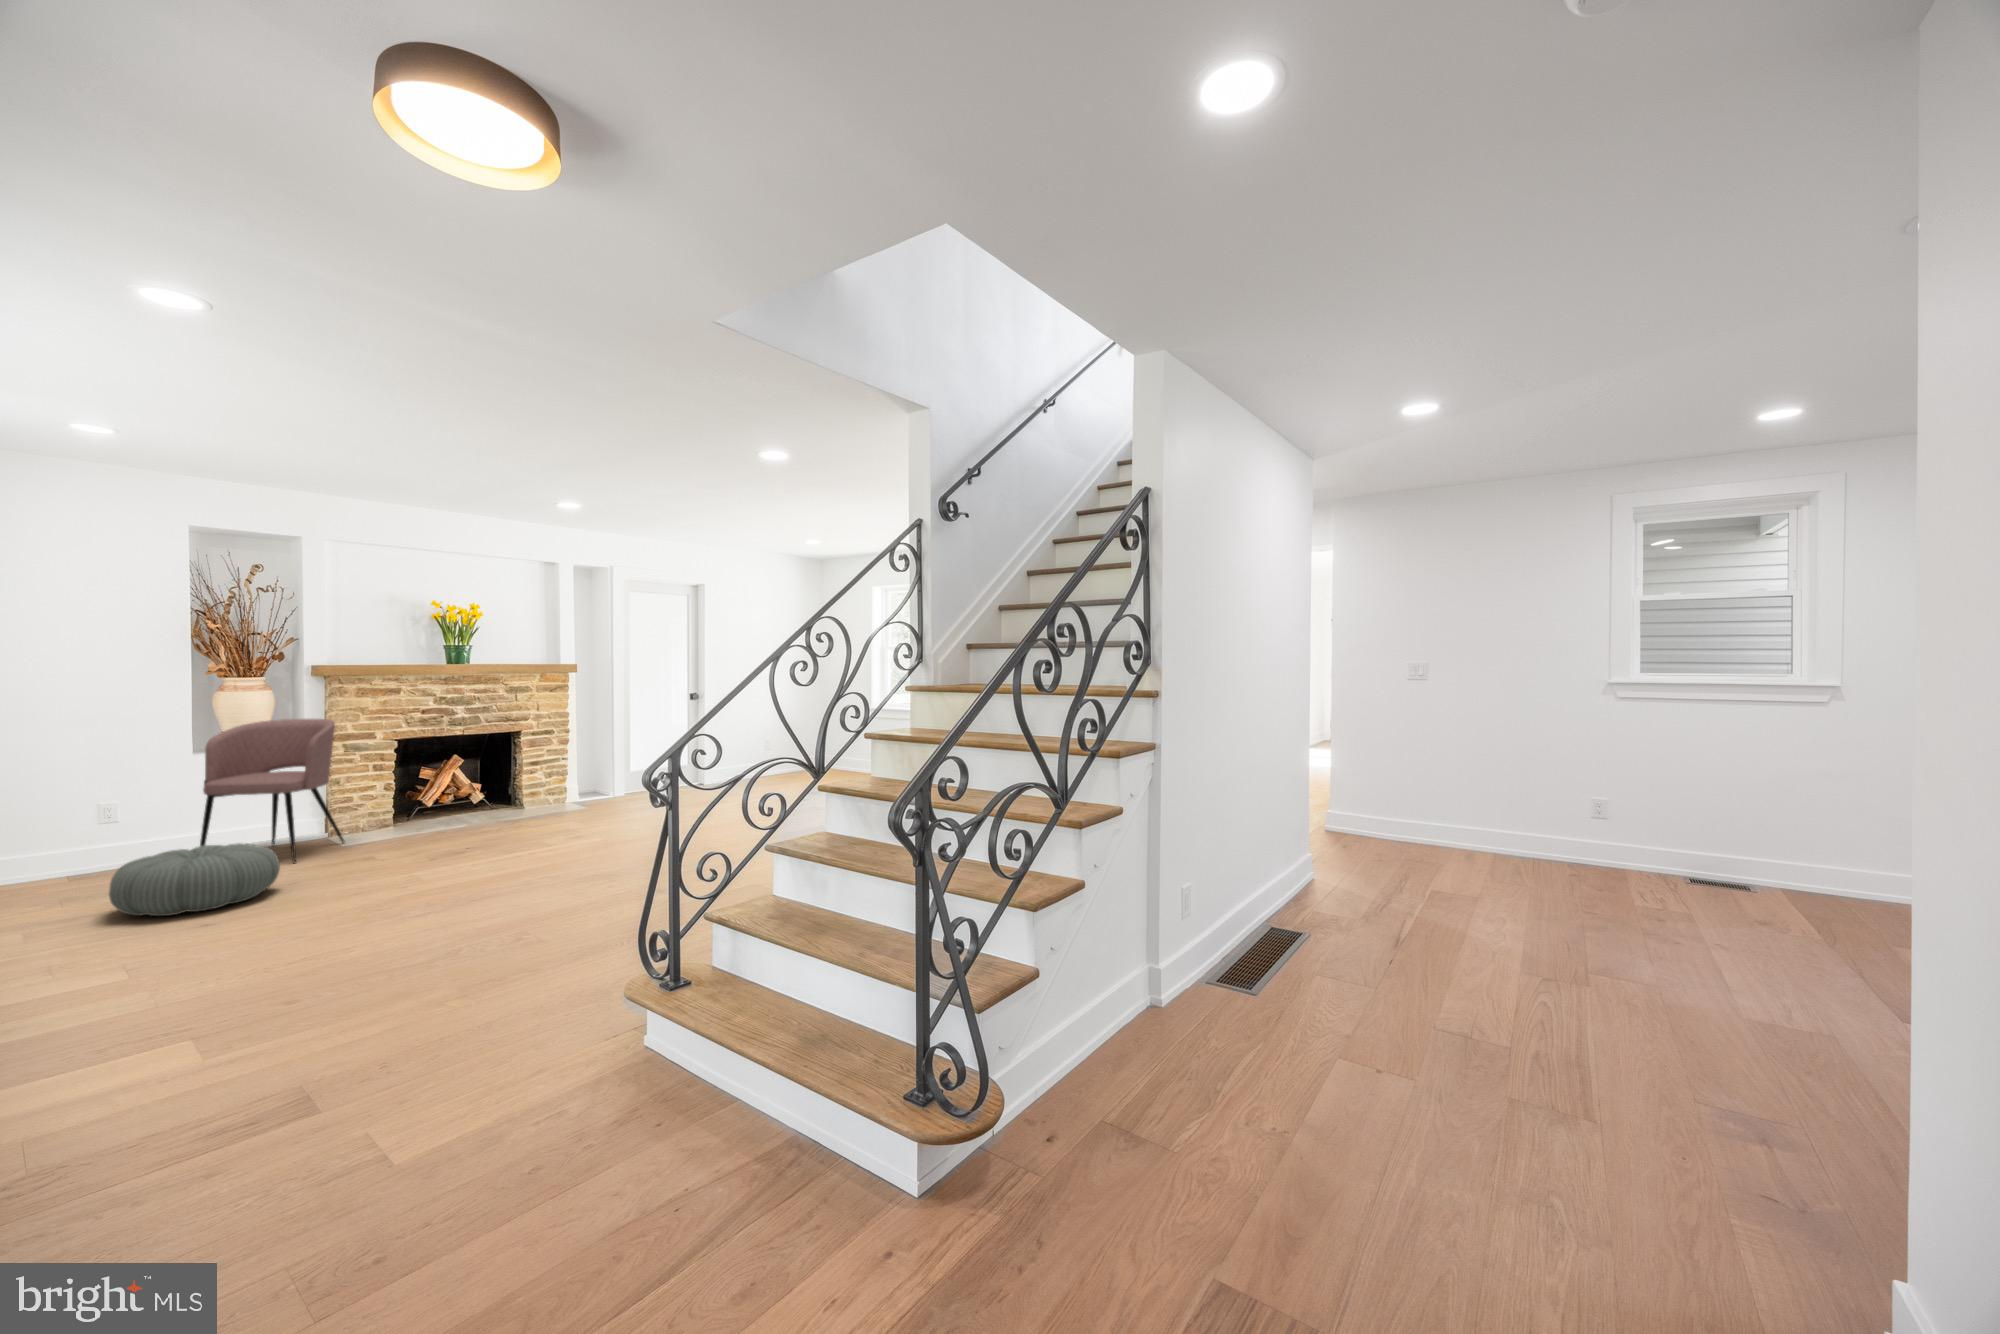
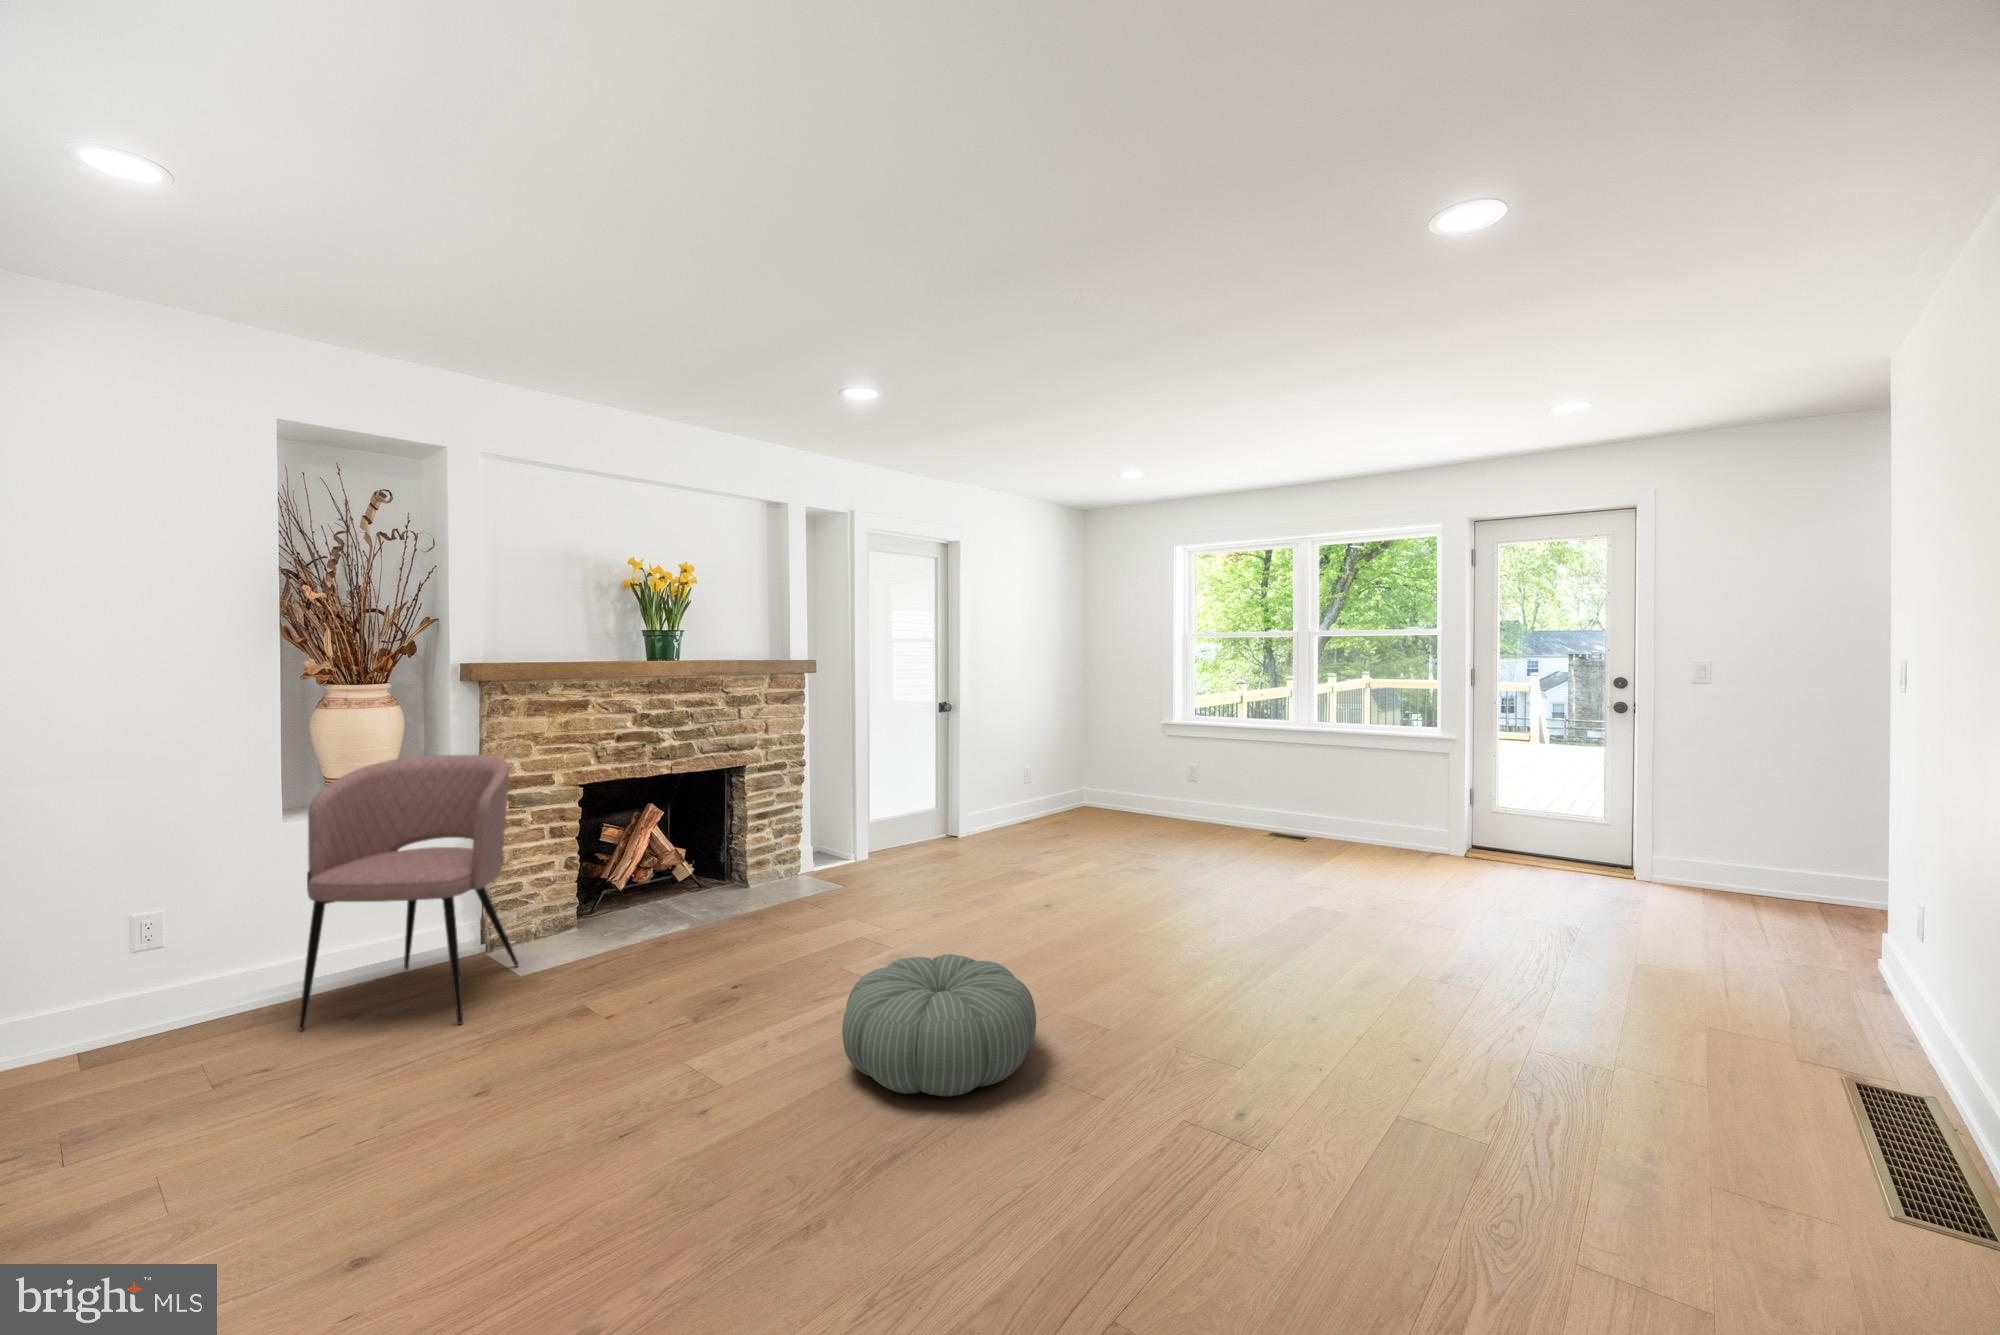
pouf: present [109,843,280,916] -> present [842,954,1036,1096]

